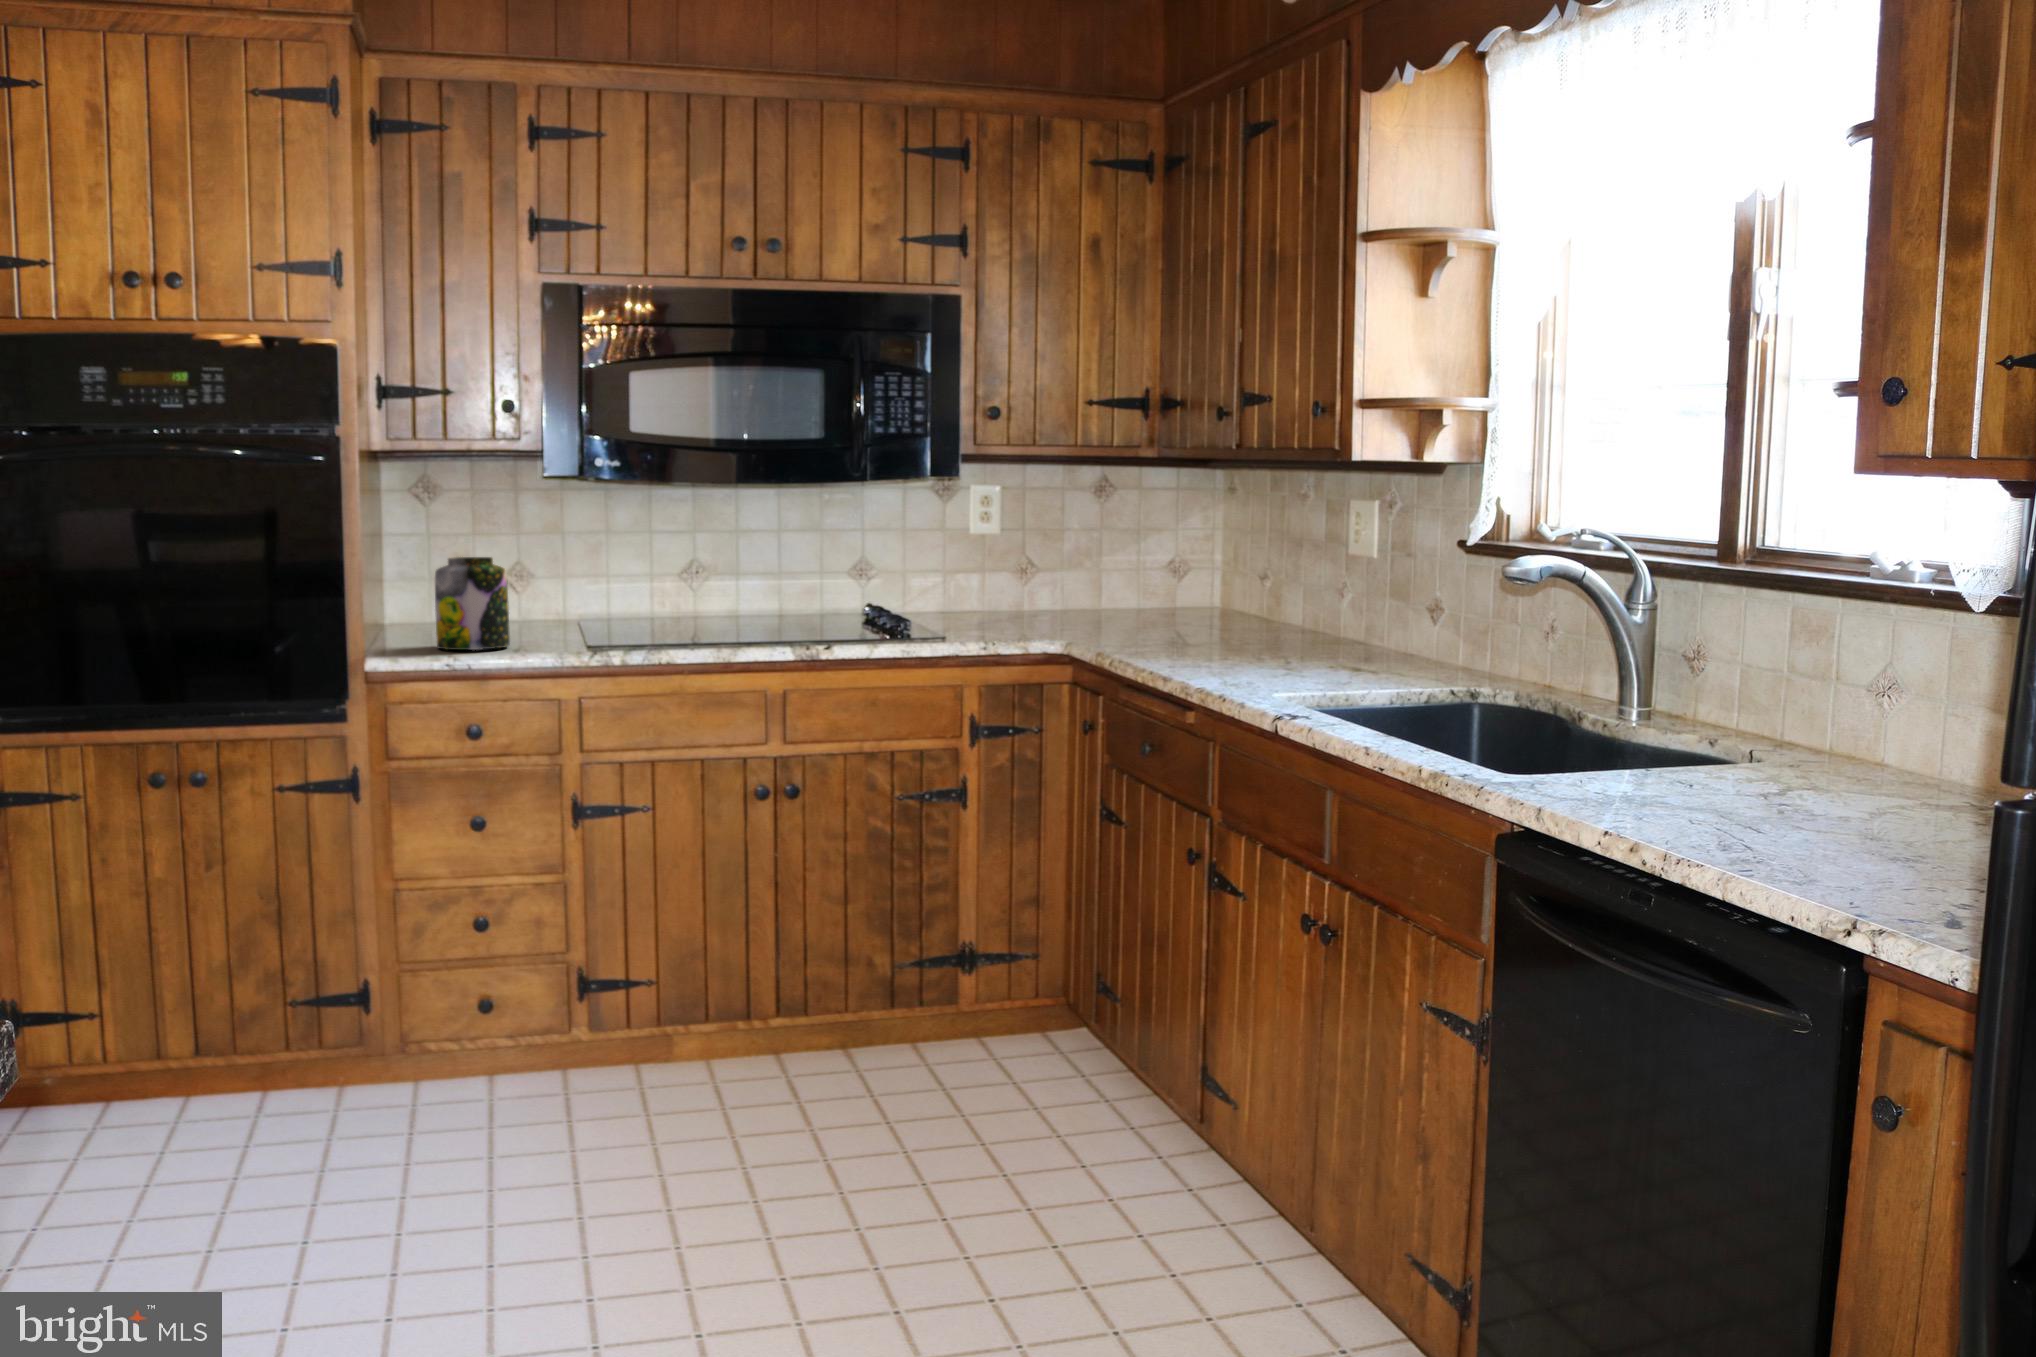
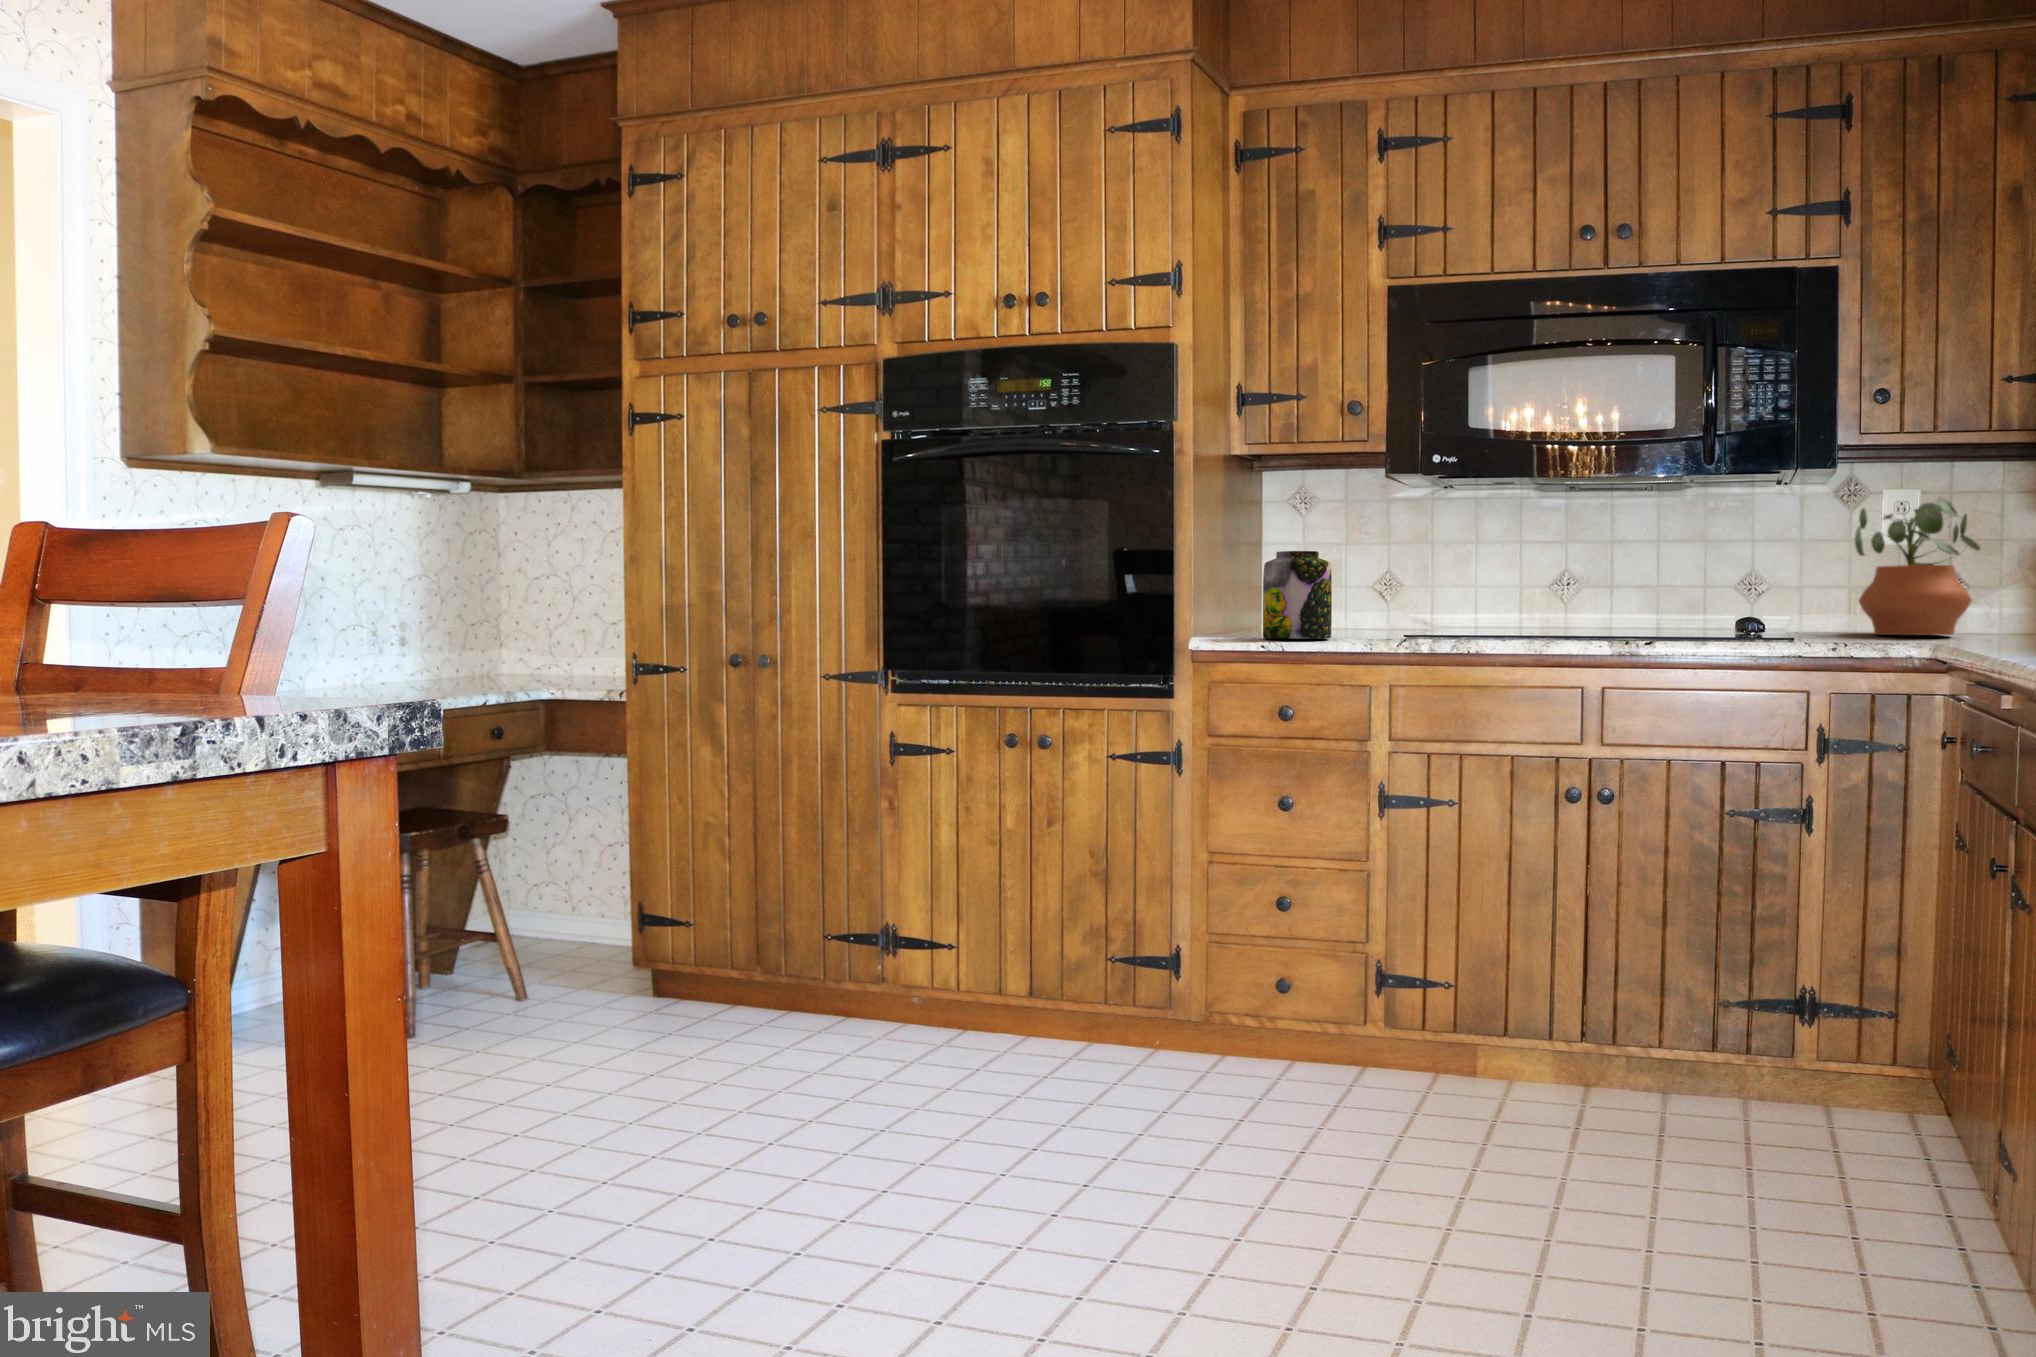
potted plant: none [969,497,1066,620] -> present [1855,497,1980,635]

